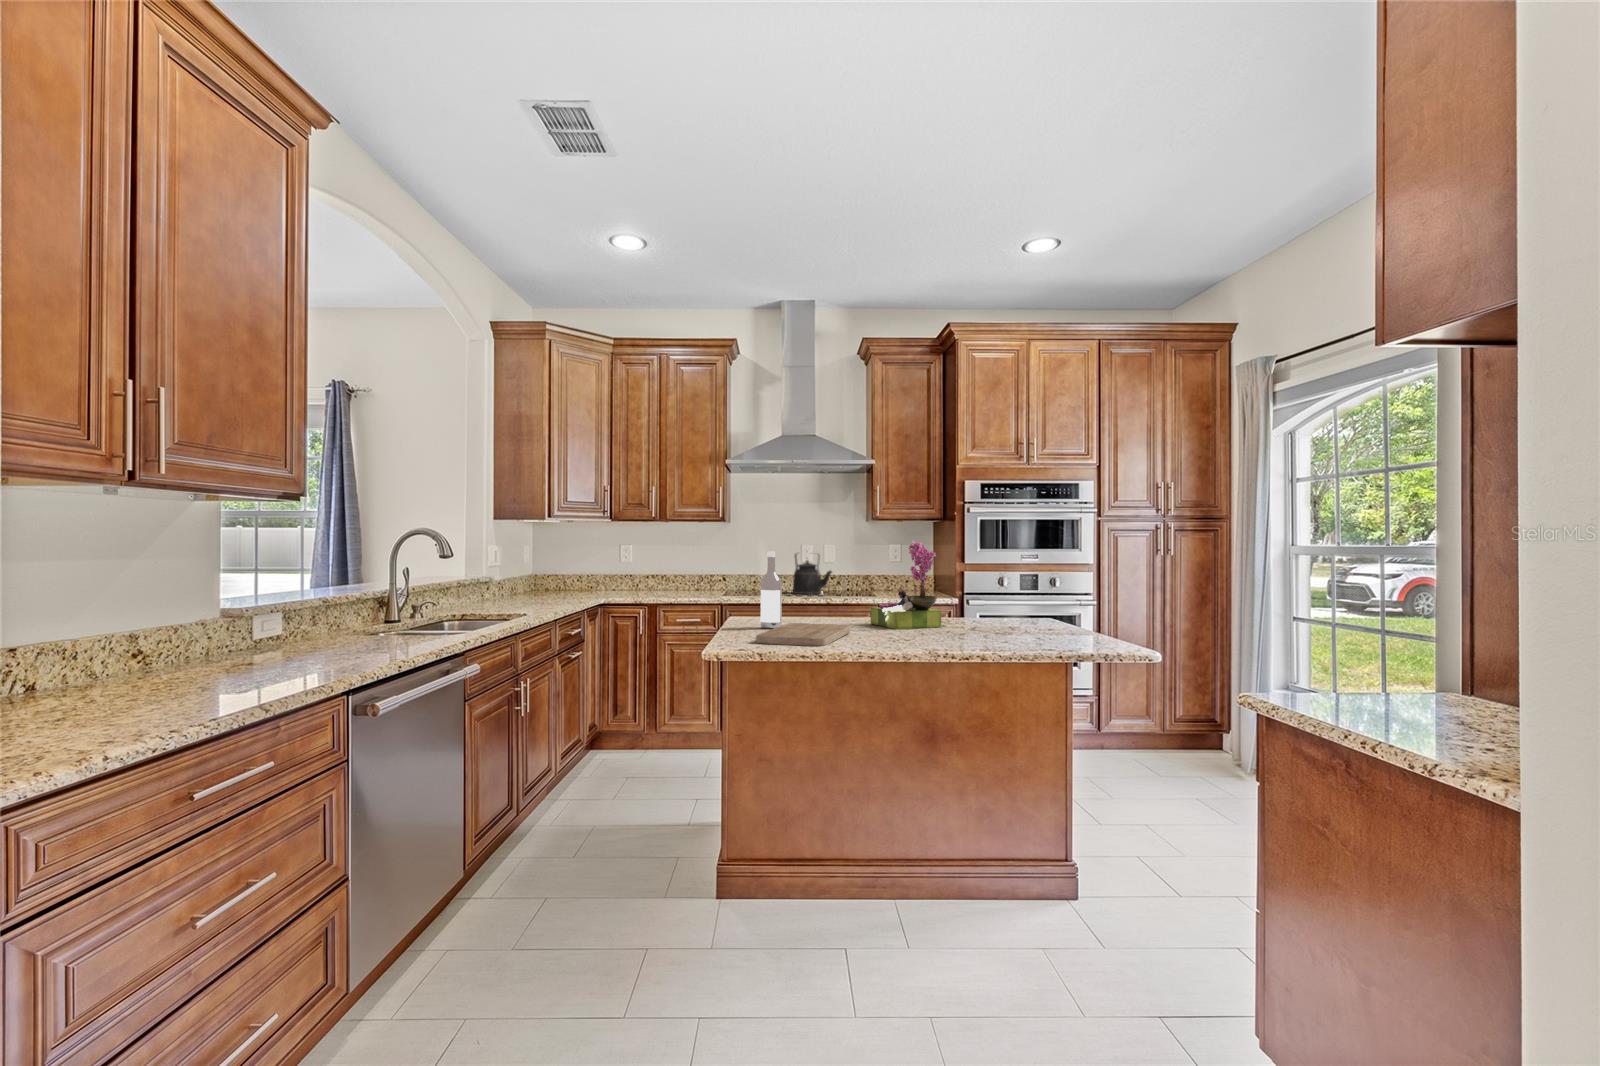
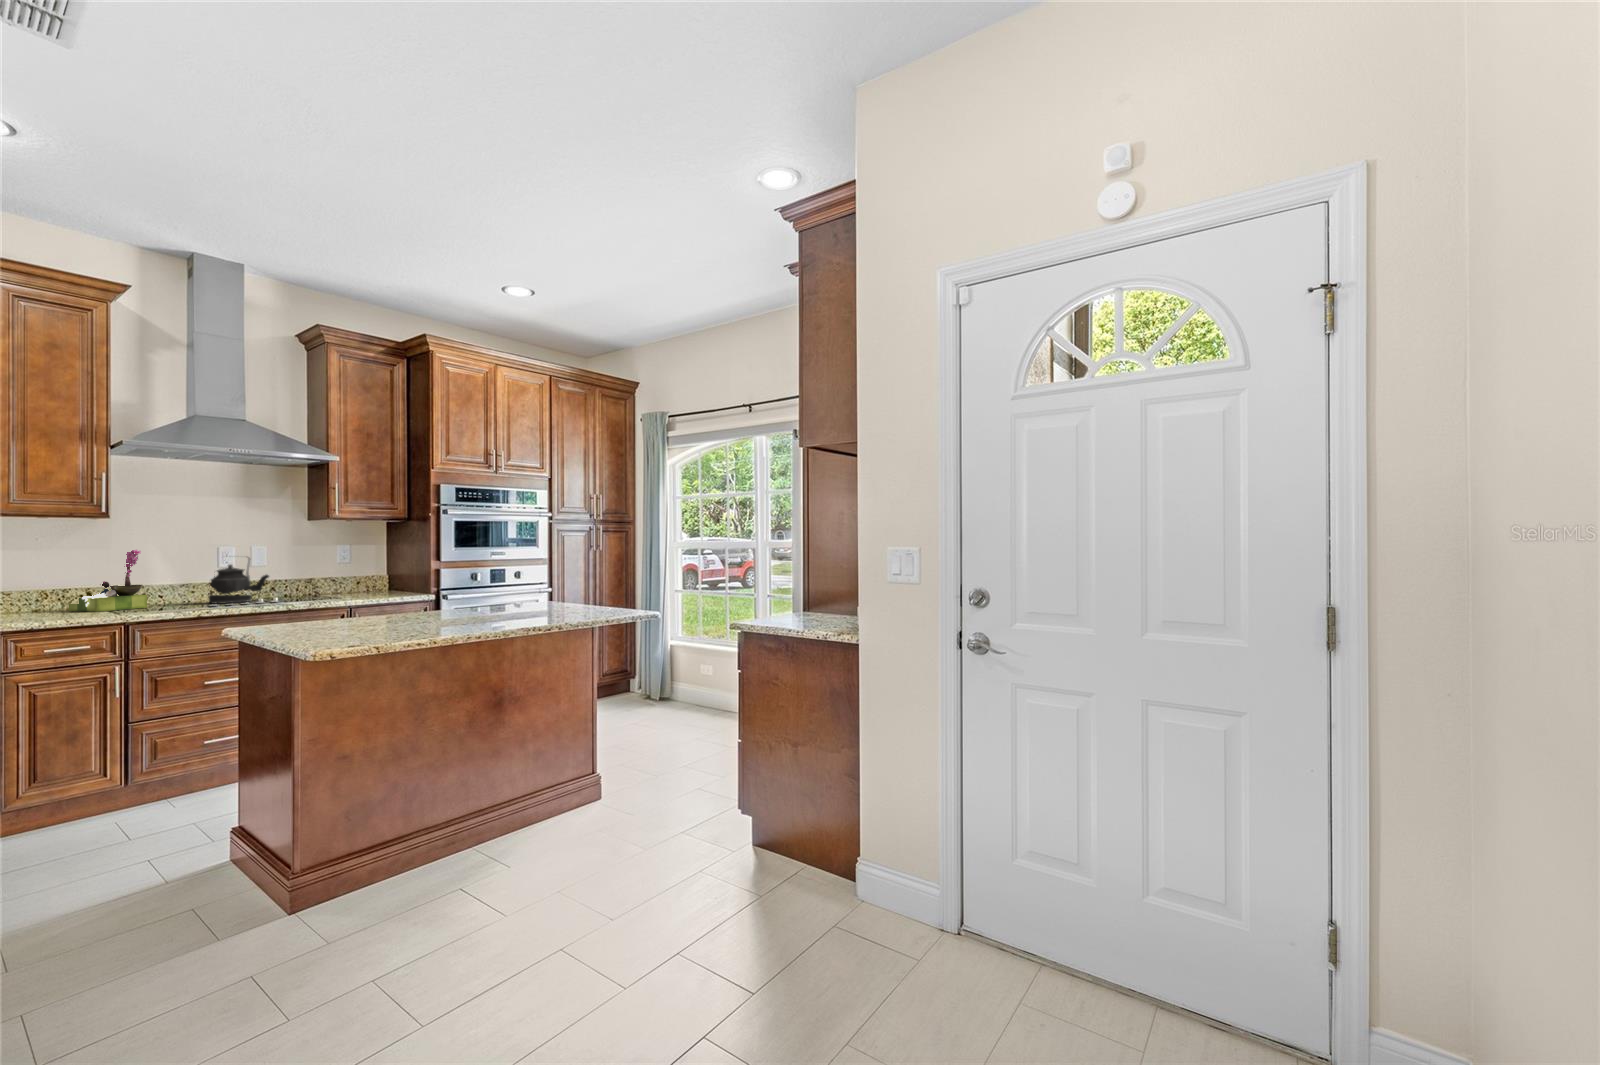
flower arrangement: present [871,541,941,629] -> present [68,550,147,612]
wine bottle: present [760,552,782,629] -> none [302,551,329,631]
cutting board: present [756,623,850,646] -> none [348,617,433,640]

